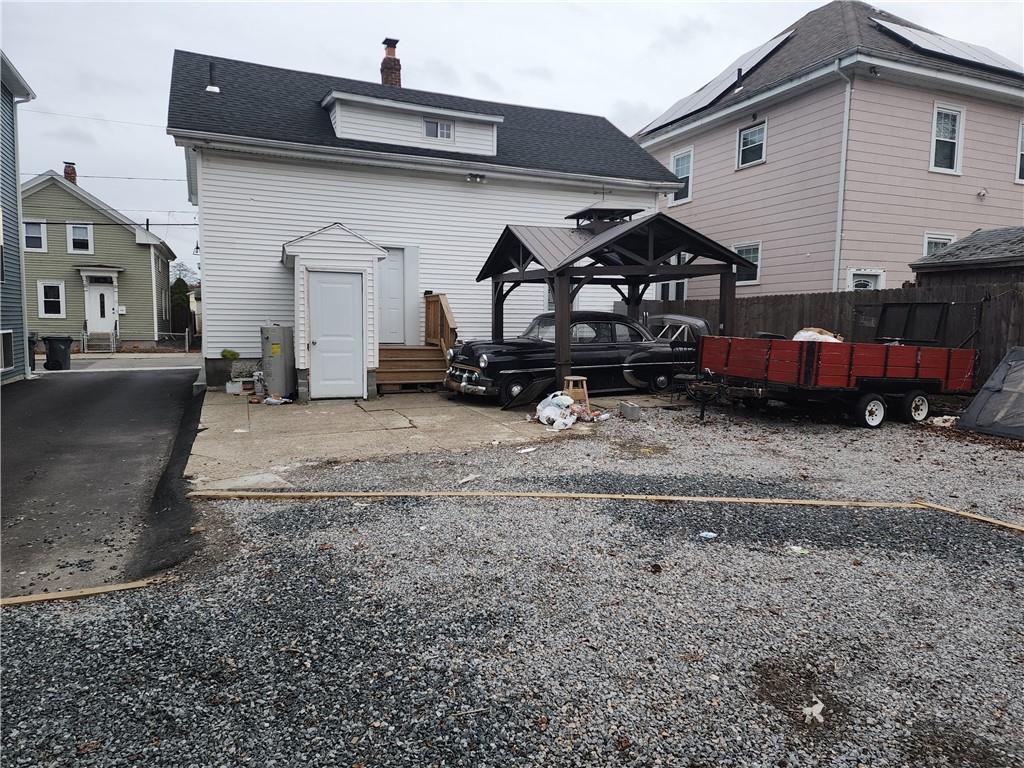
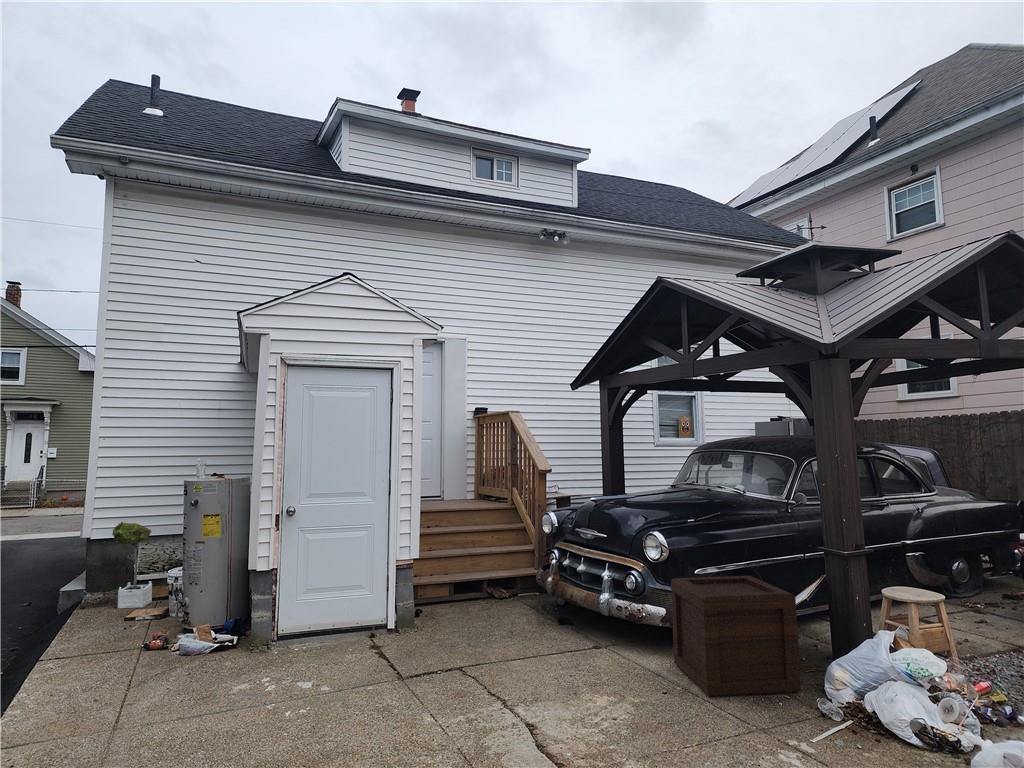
wooden crate: none [485,374,525,417] -> present [671,576,801,697]

